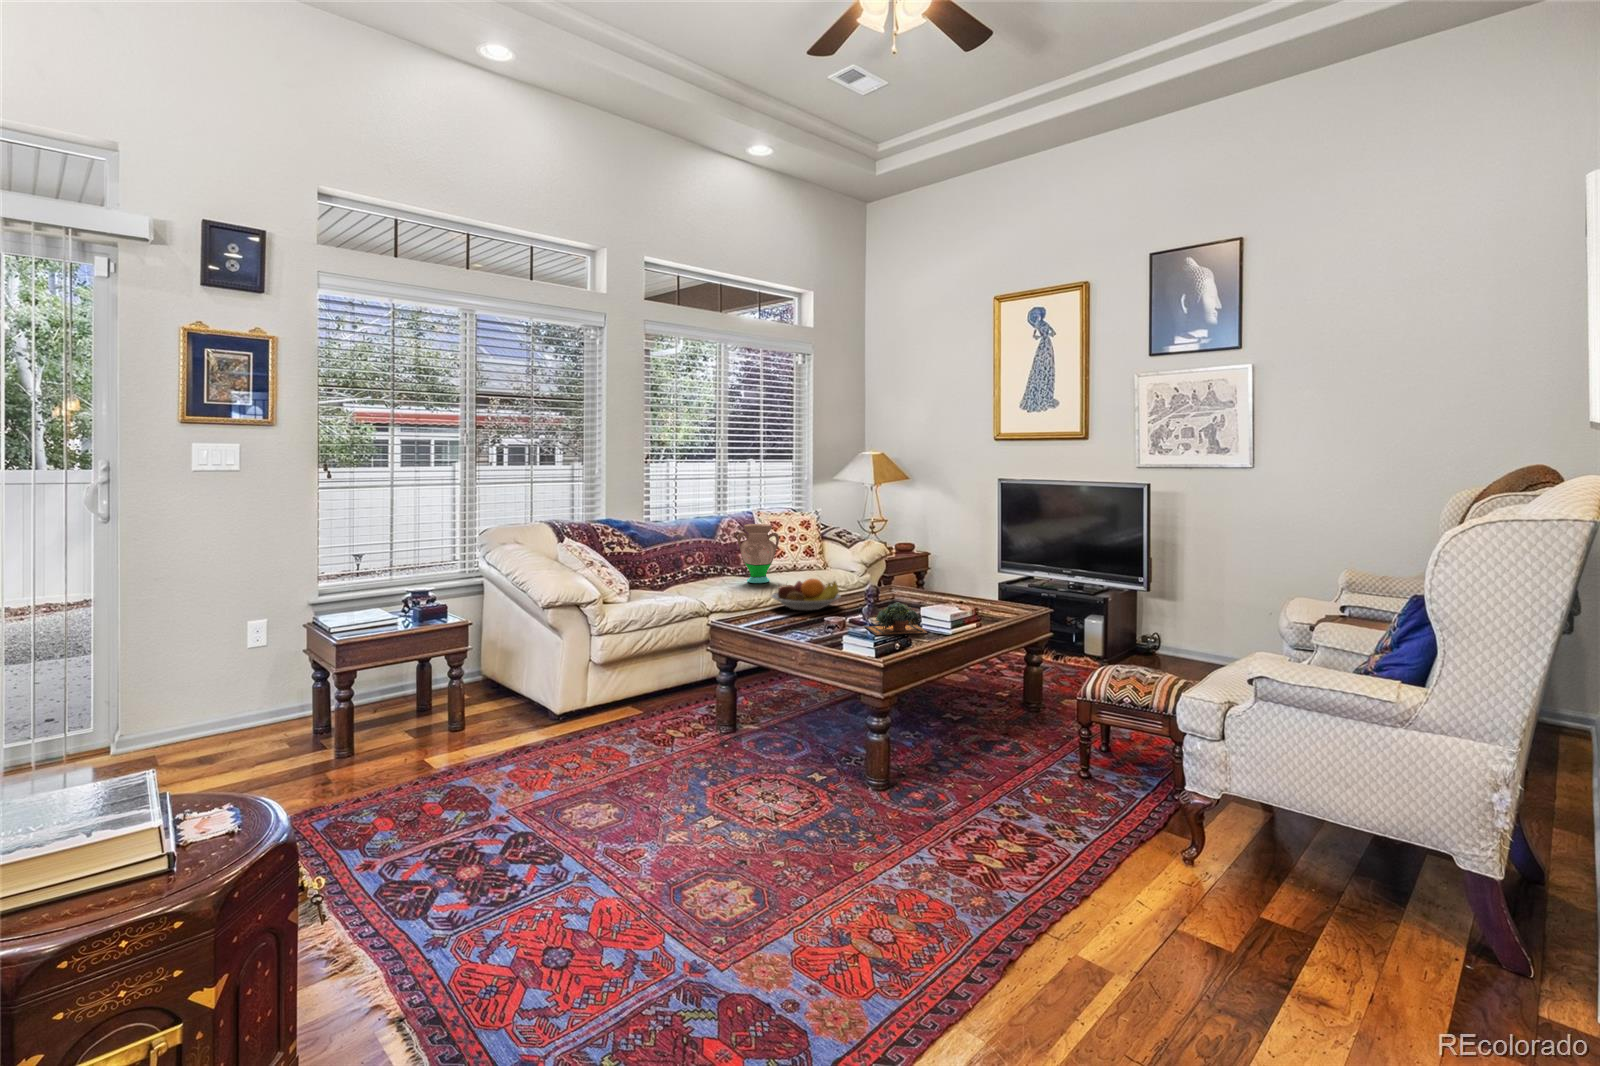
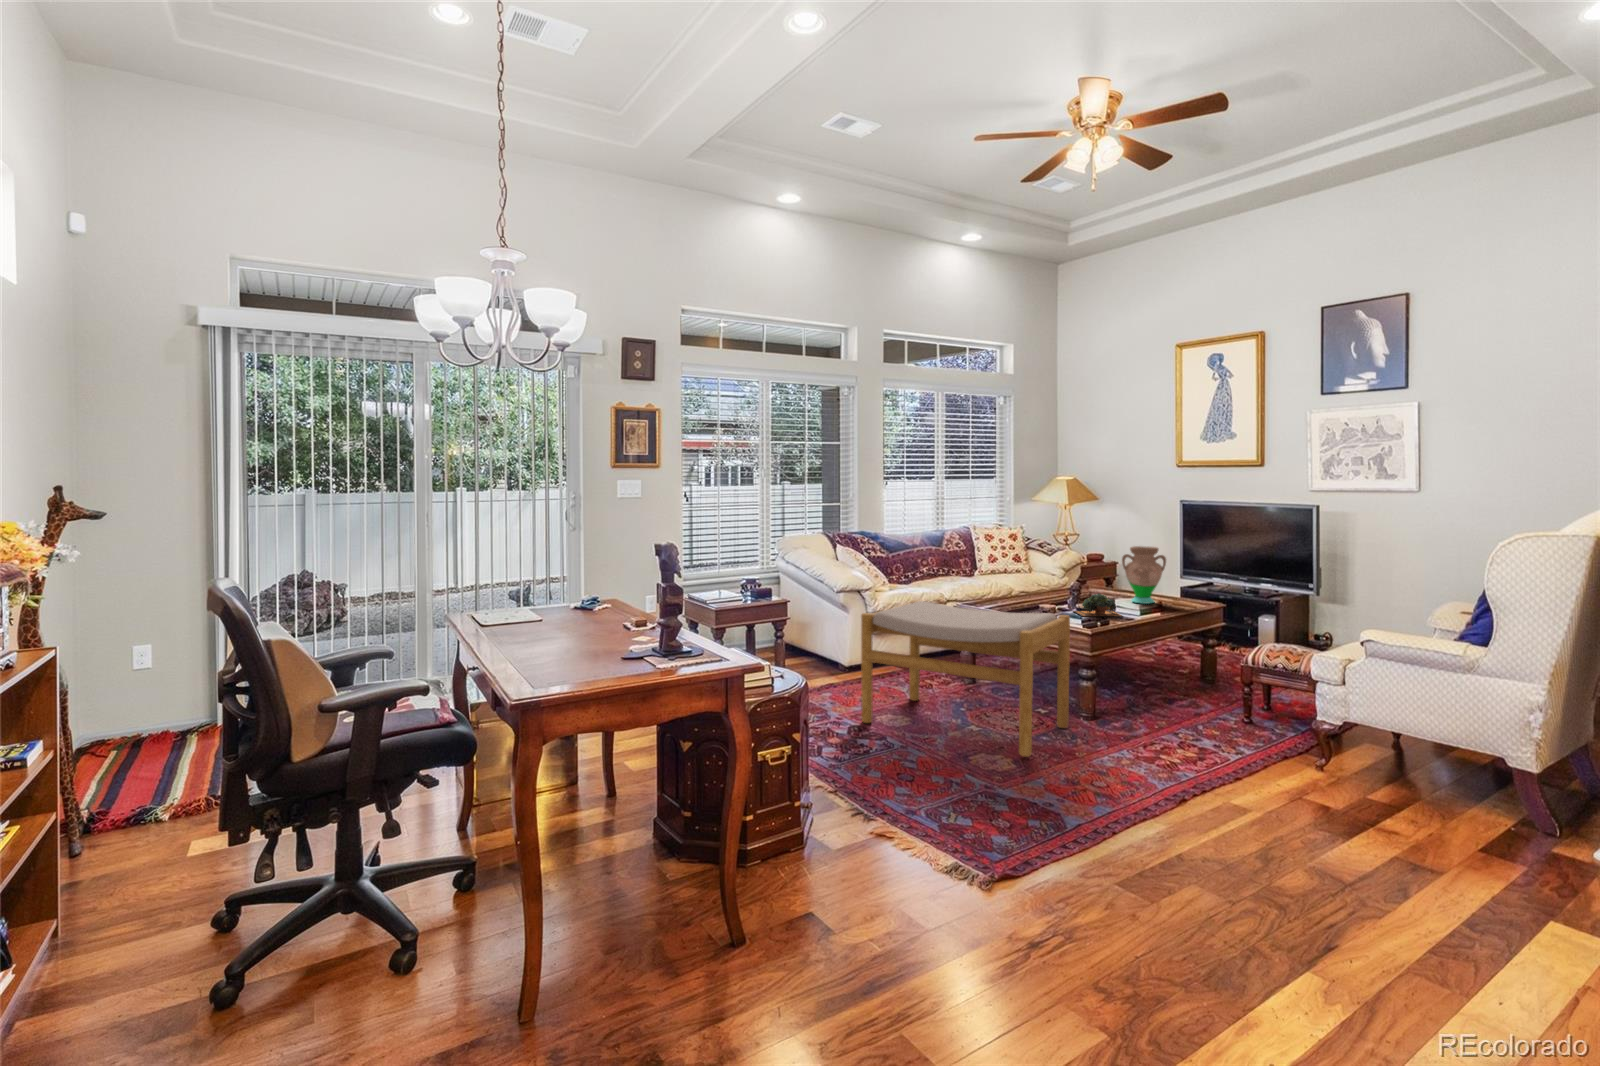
vase: present [737,524,779,583] -> present [1122,546,1166,604]
fruit bowl: present [771,579,841,611] -> none [995,577,1051,600]
footstool: none [538,622,852,876] -> present [861,601,1070,757]

